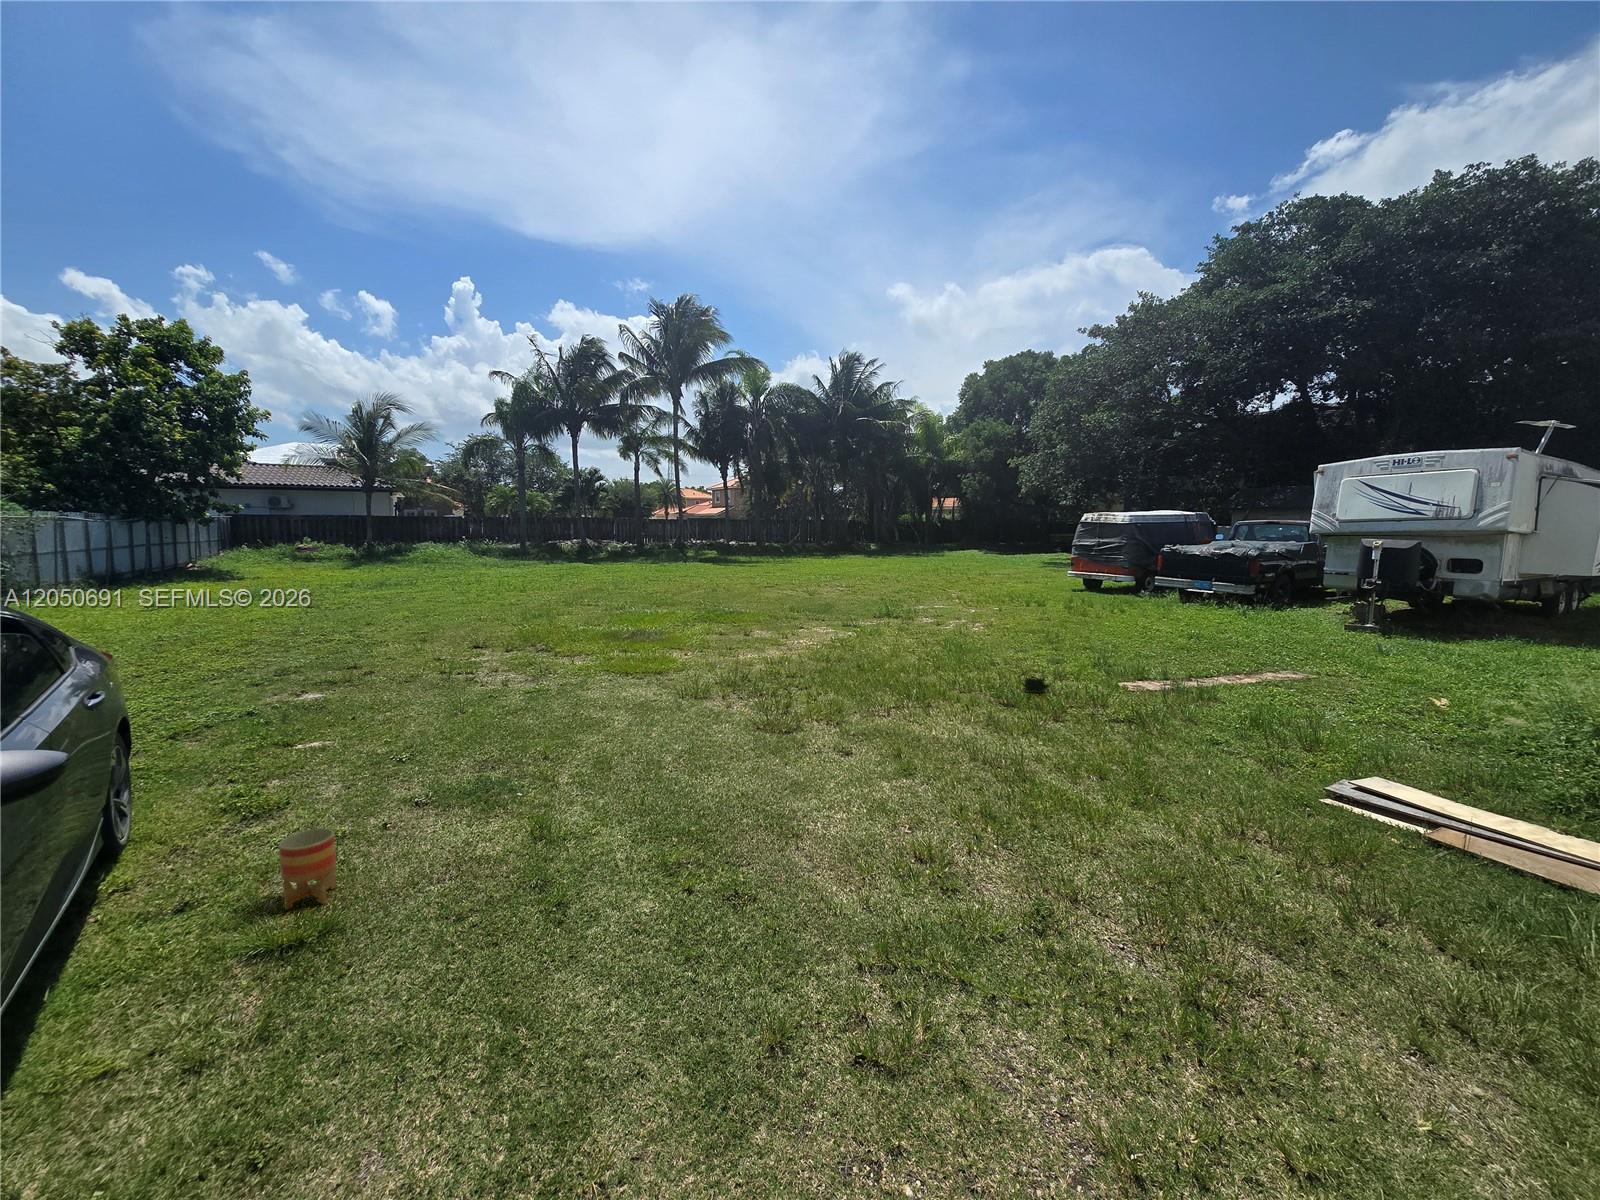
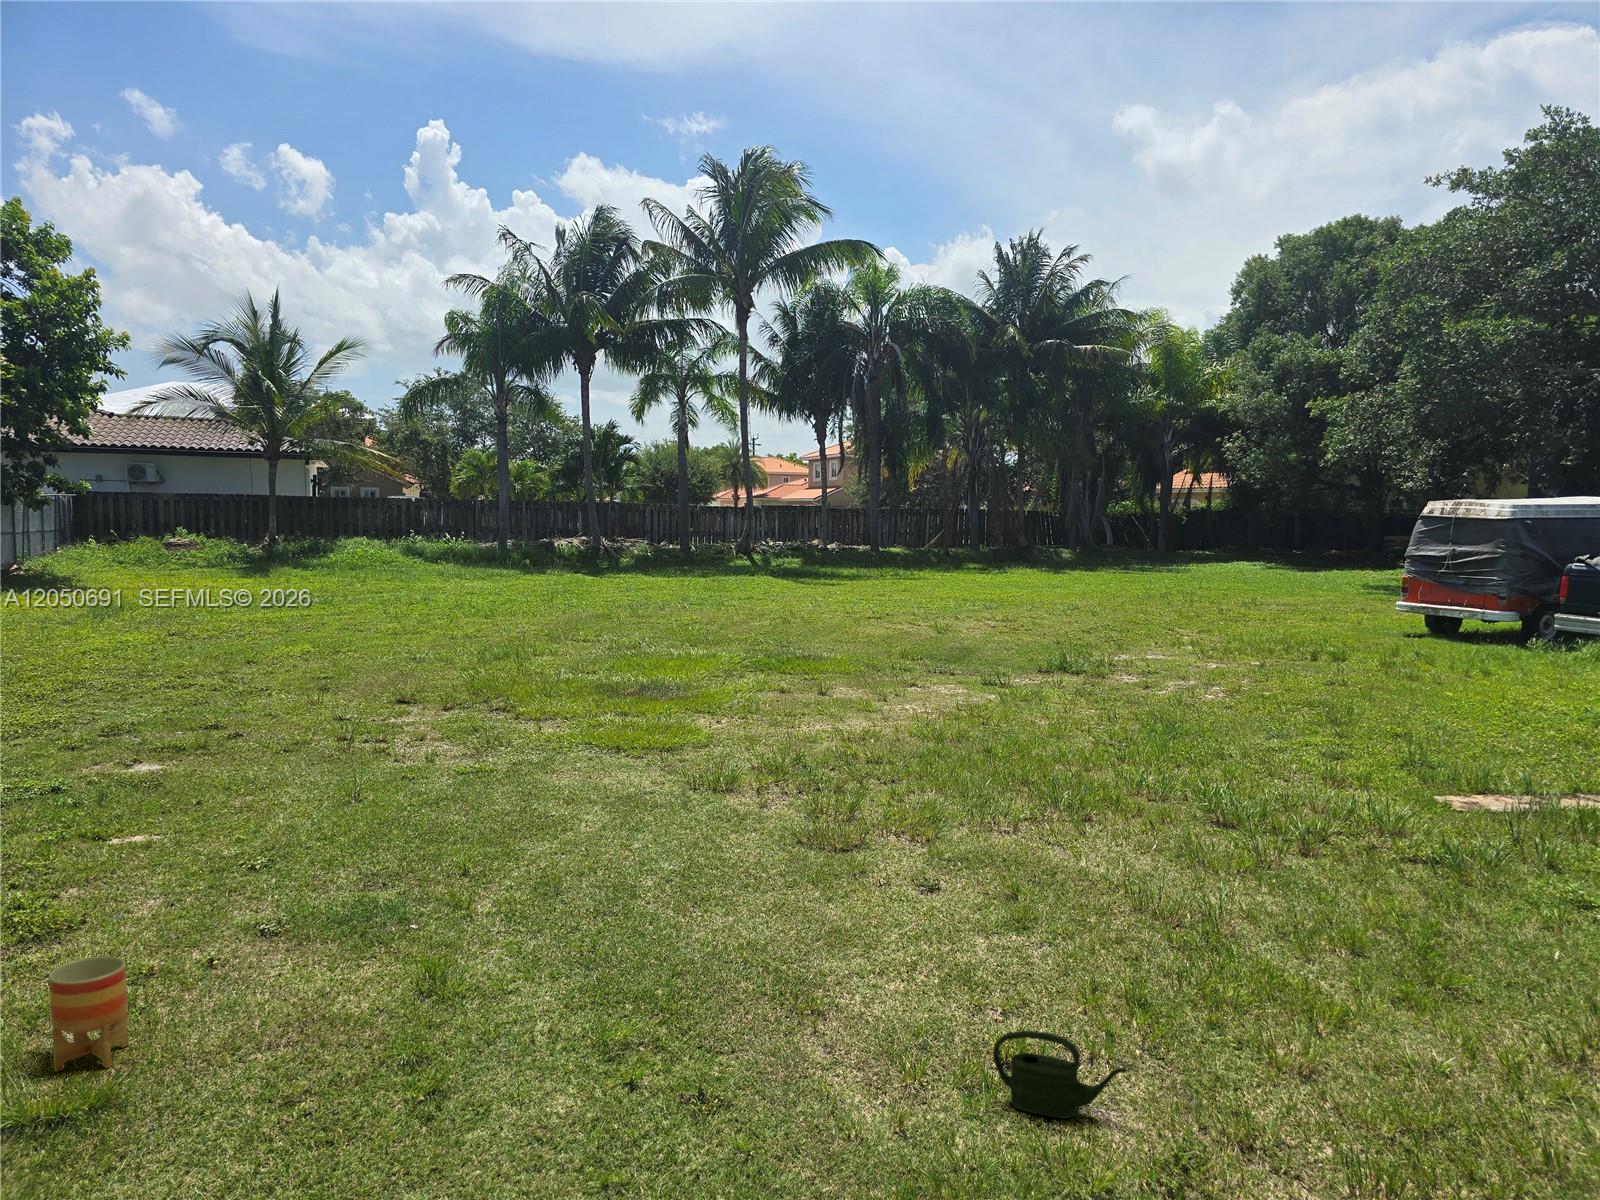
watering can: present [1022,670,1052,693] -> present [993,1030,1126,1119]

